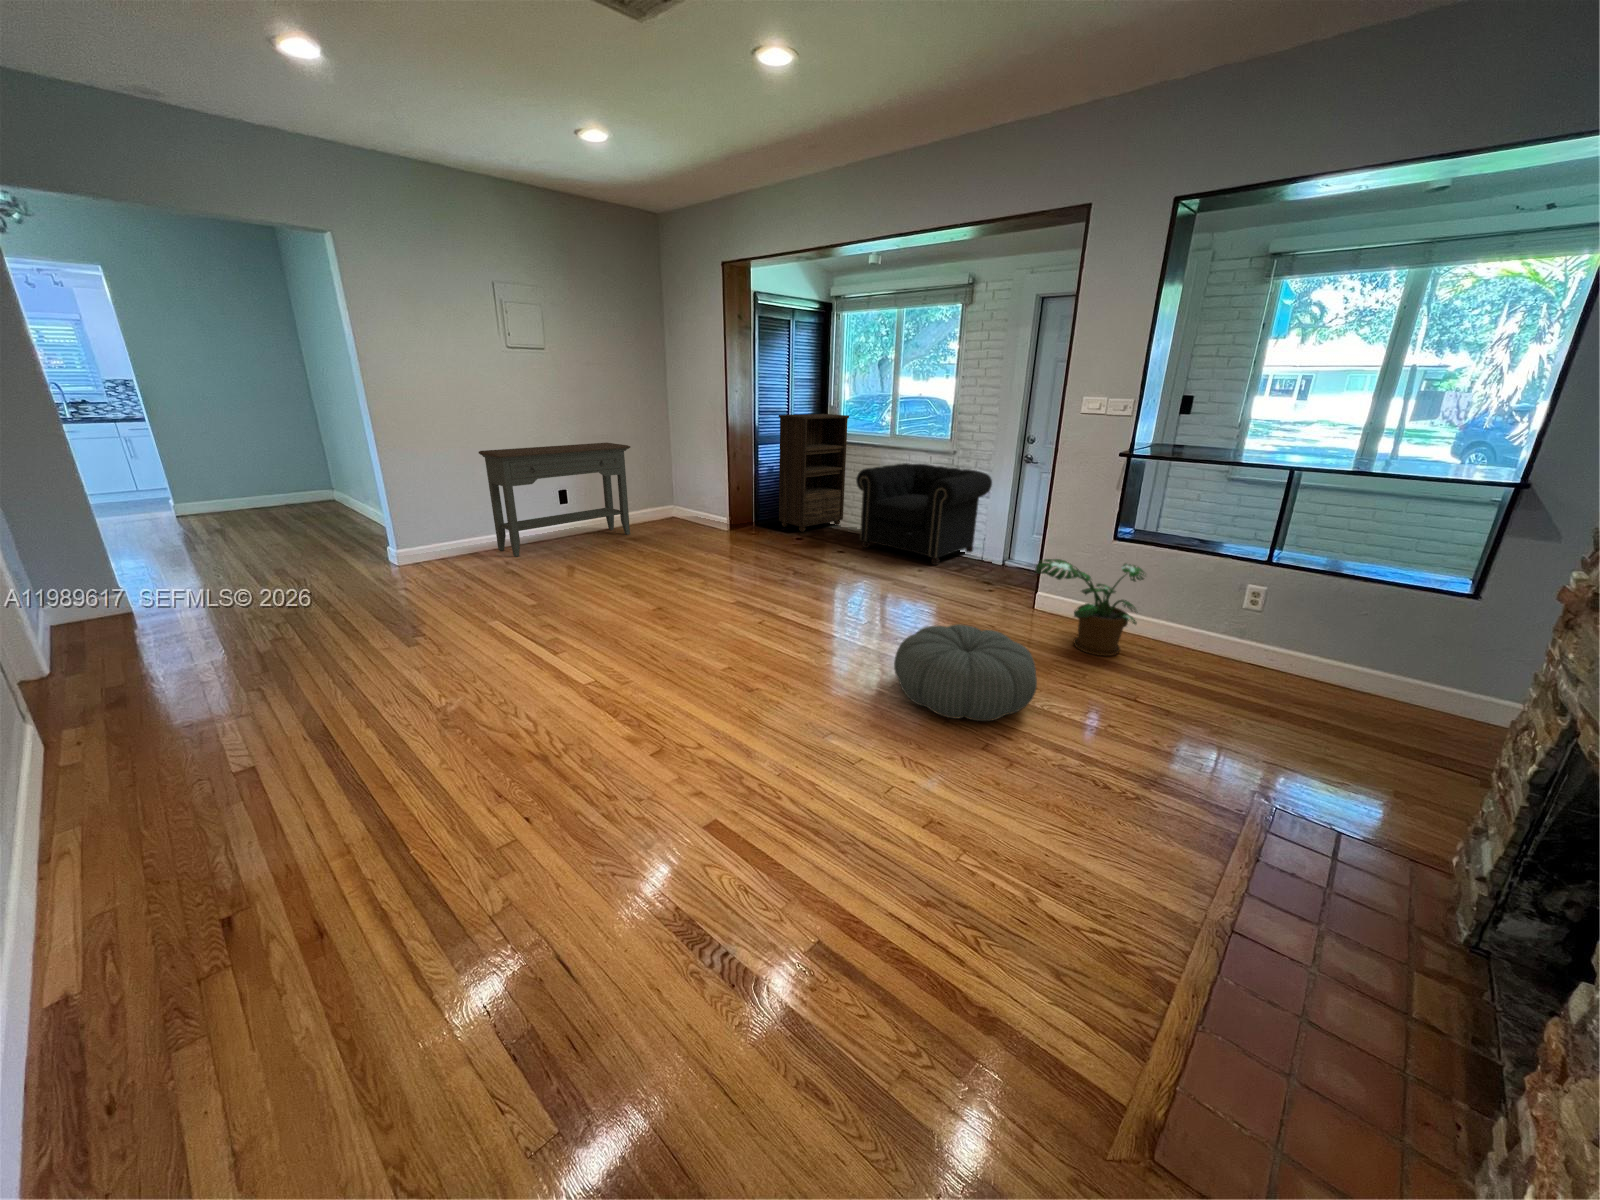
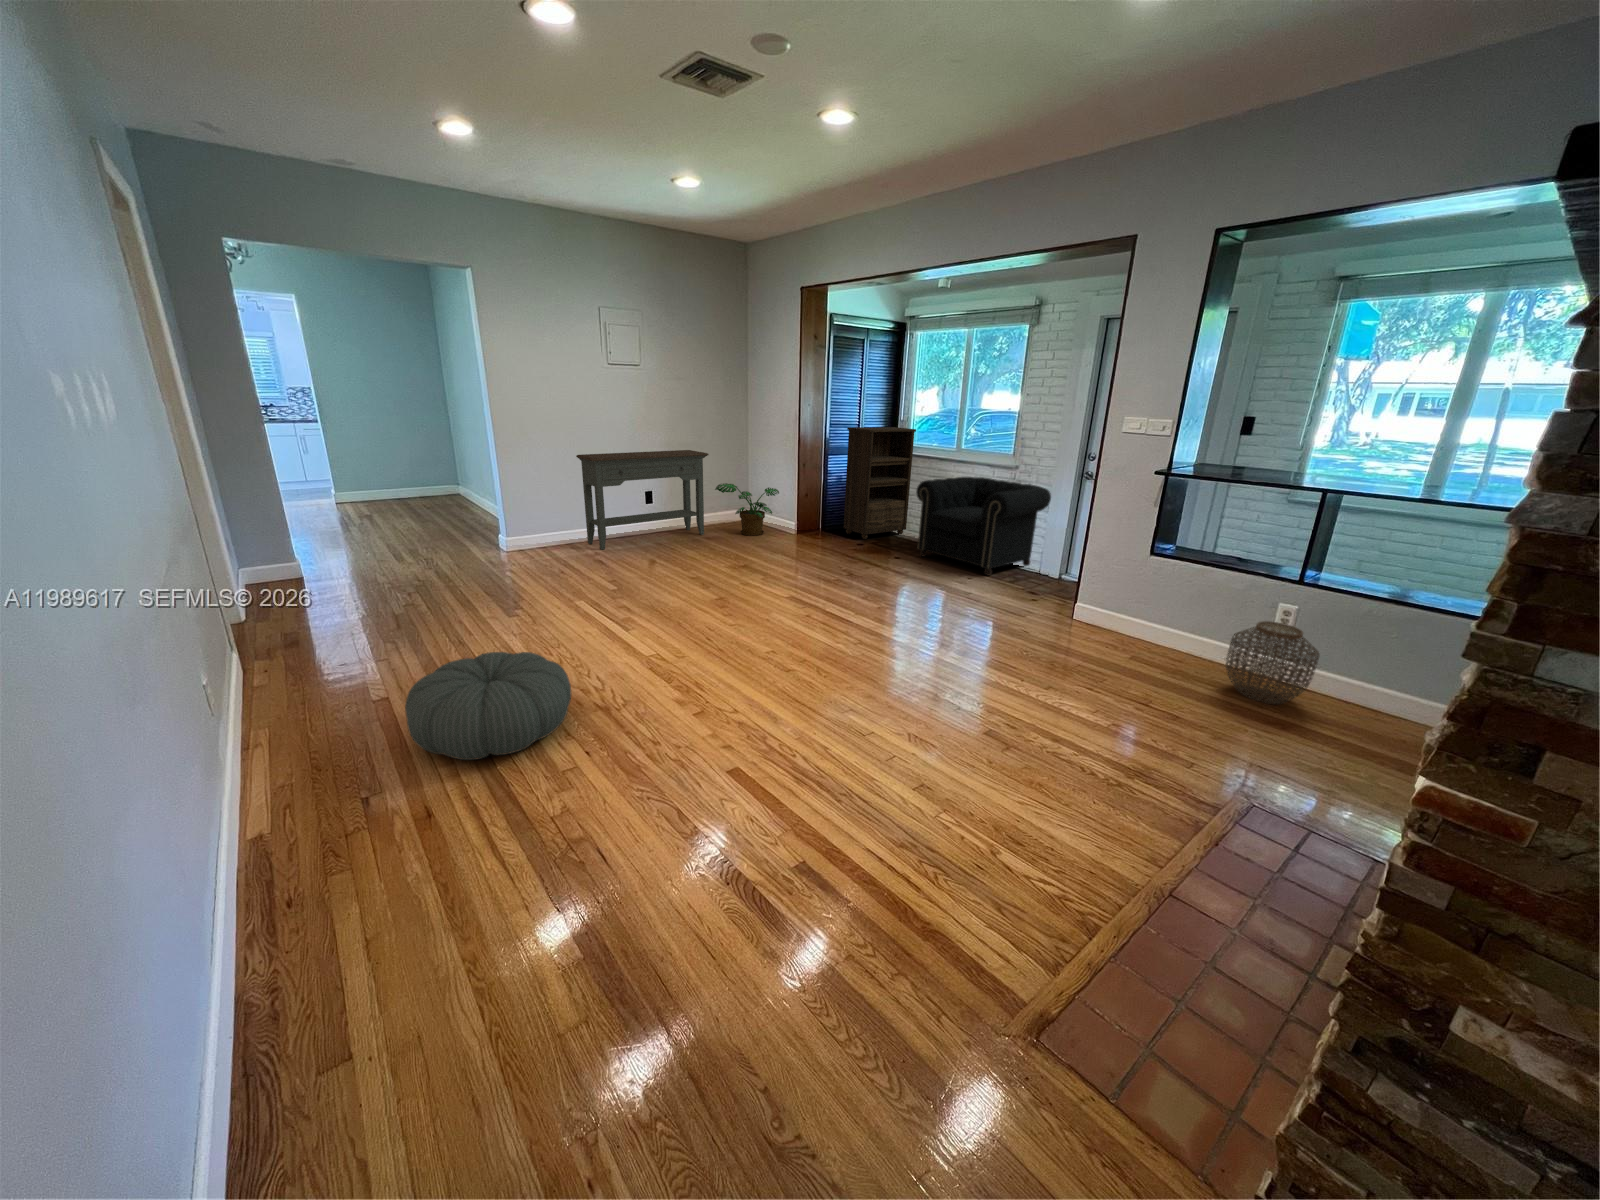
potted plant: present [1035,559,1145,656] -> present [715,483,779,536]
woven basket: none [1197,603,1291,686] -> present [1226,621,1319,704]
pouf: present [894,624,1037,721] -> present [405,652,571,760]

